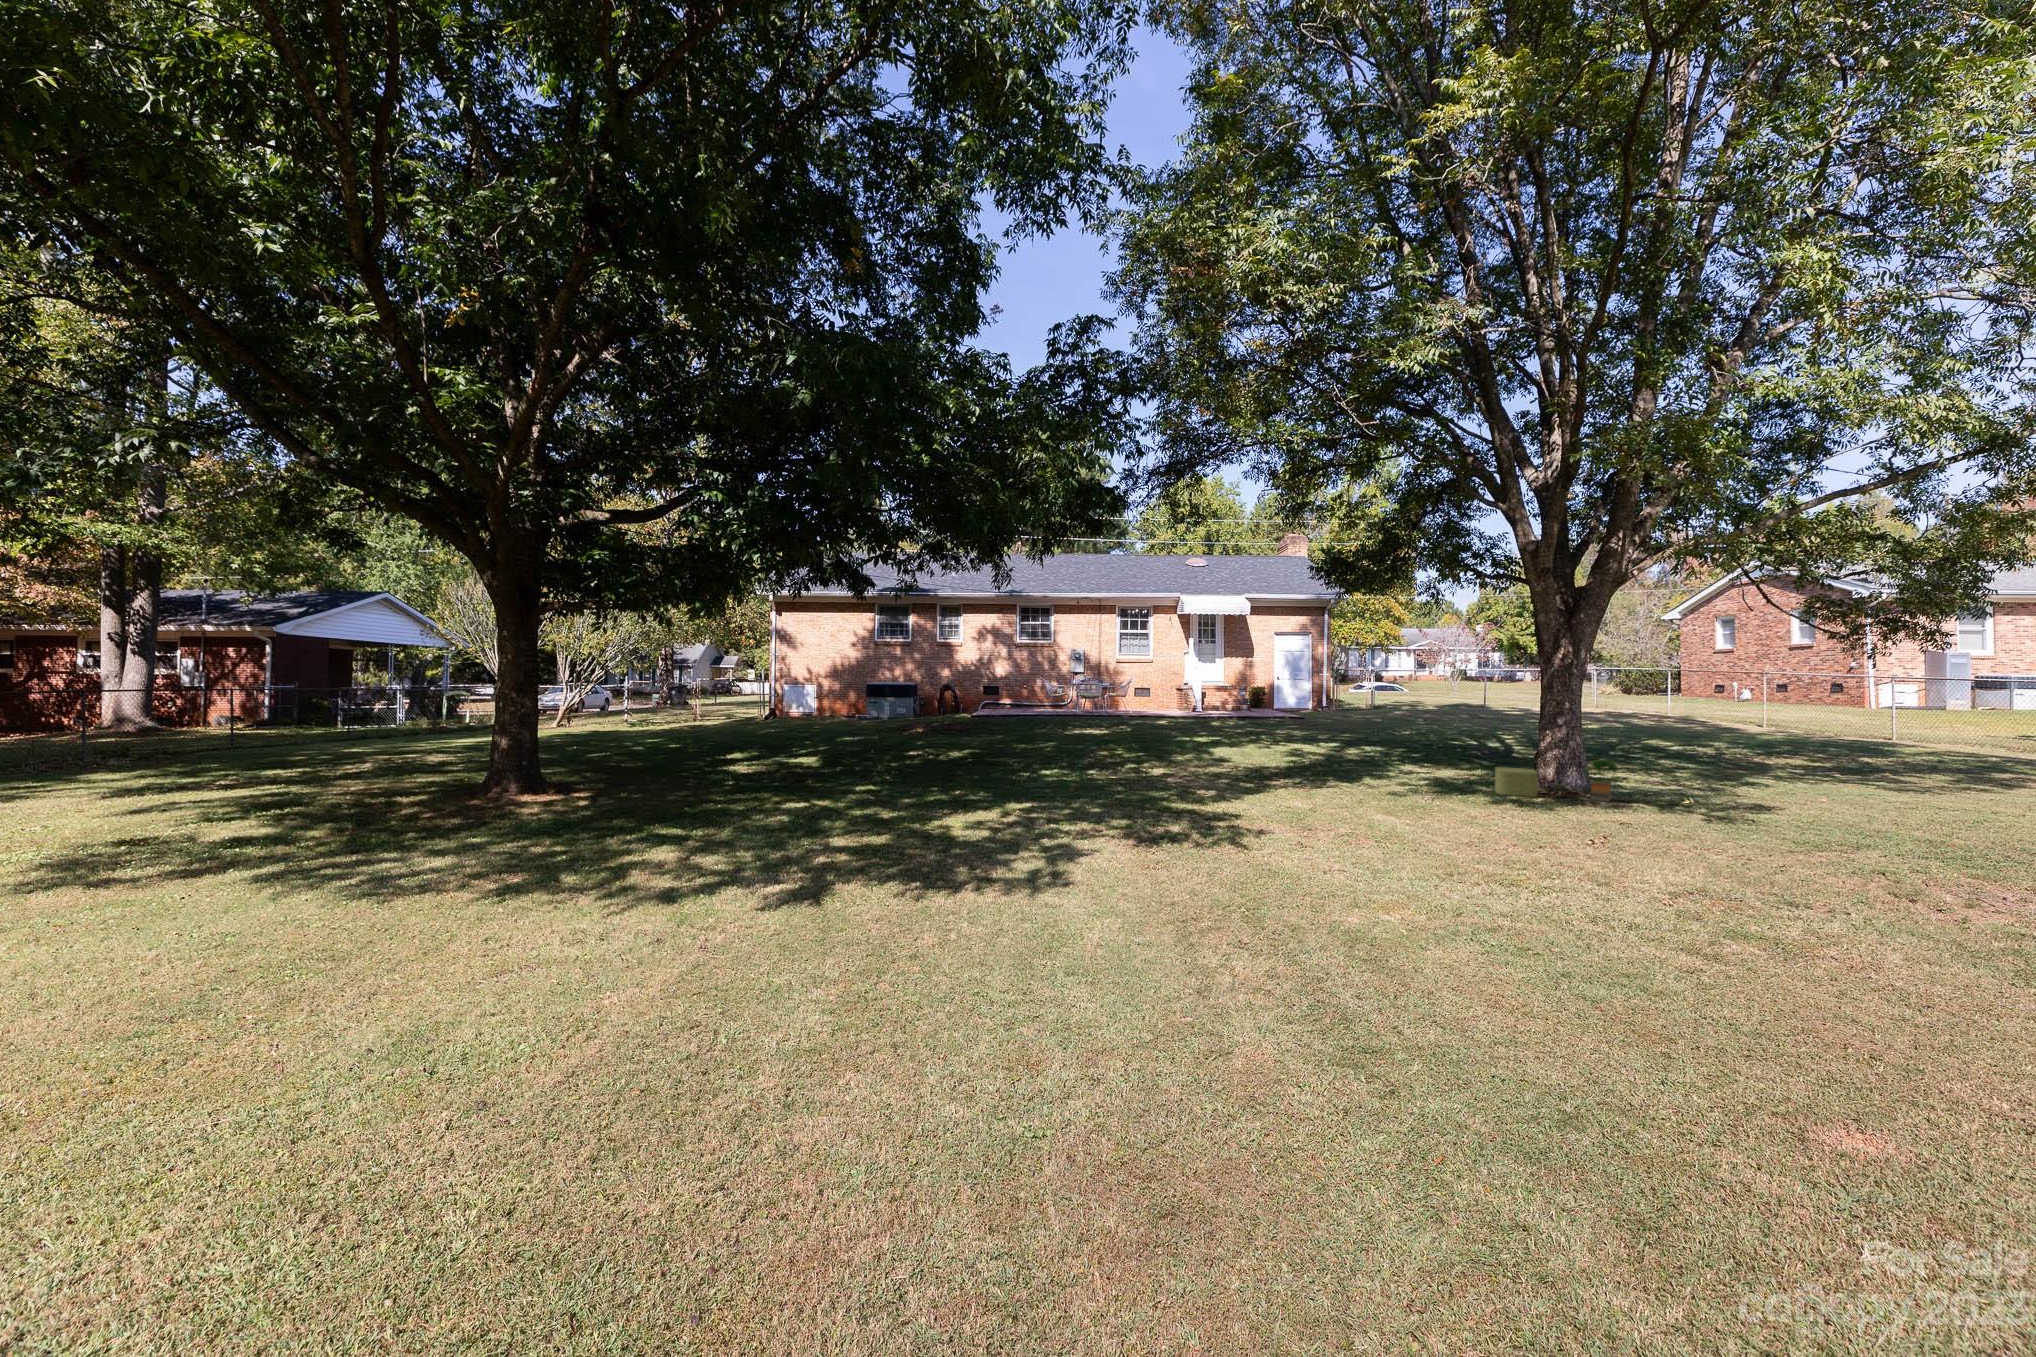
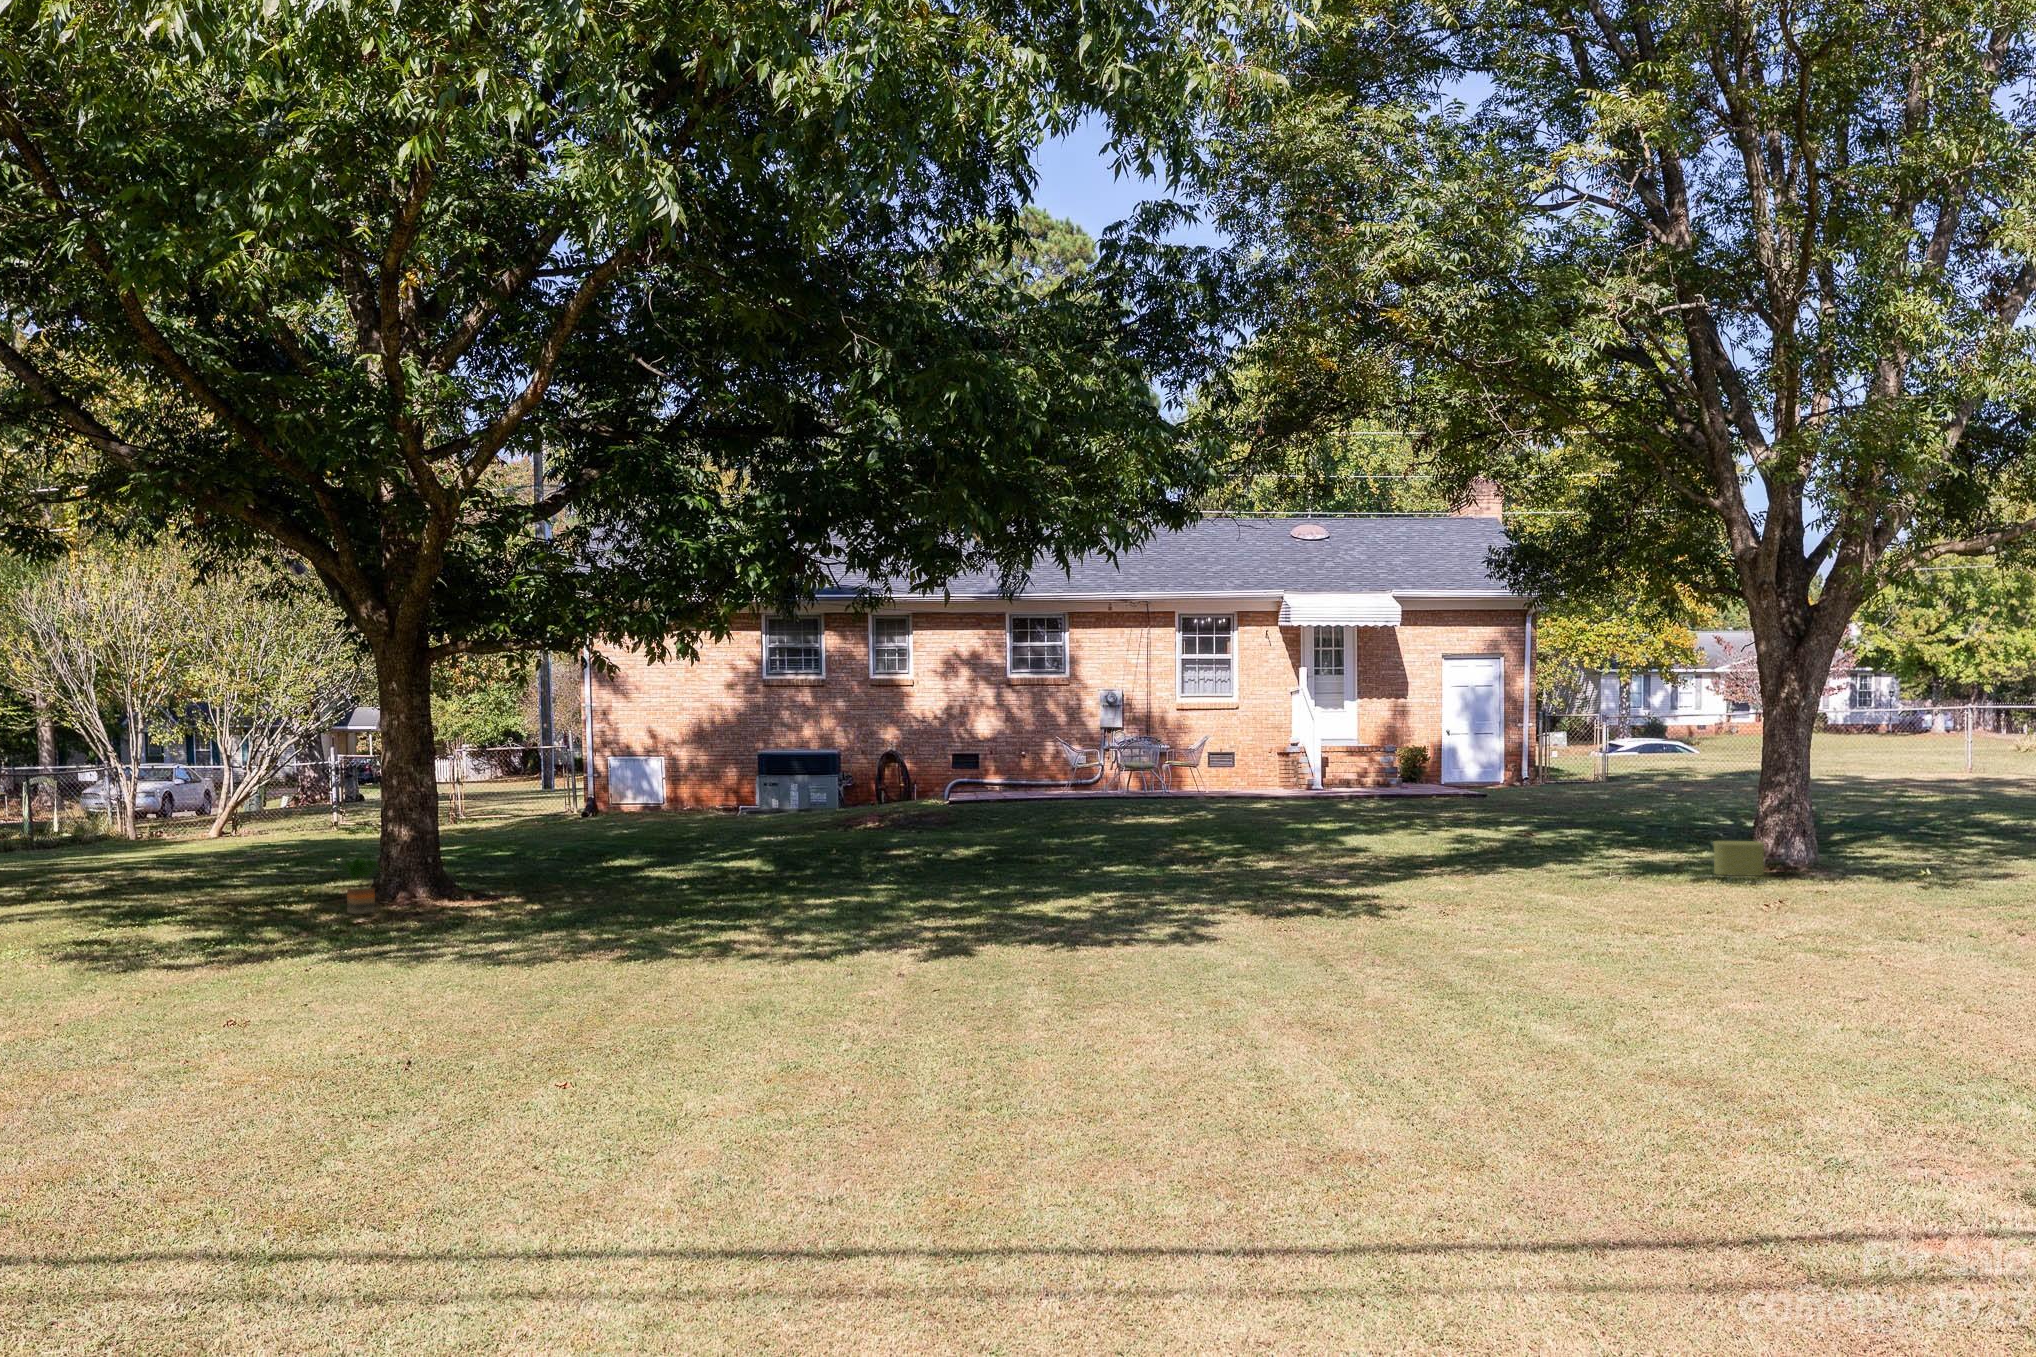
potted tree: present [1586,760,1618,801] -> present [342,858,380,914]

